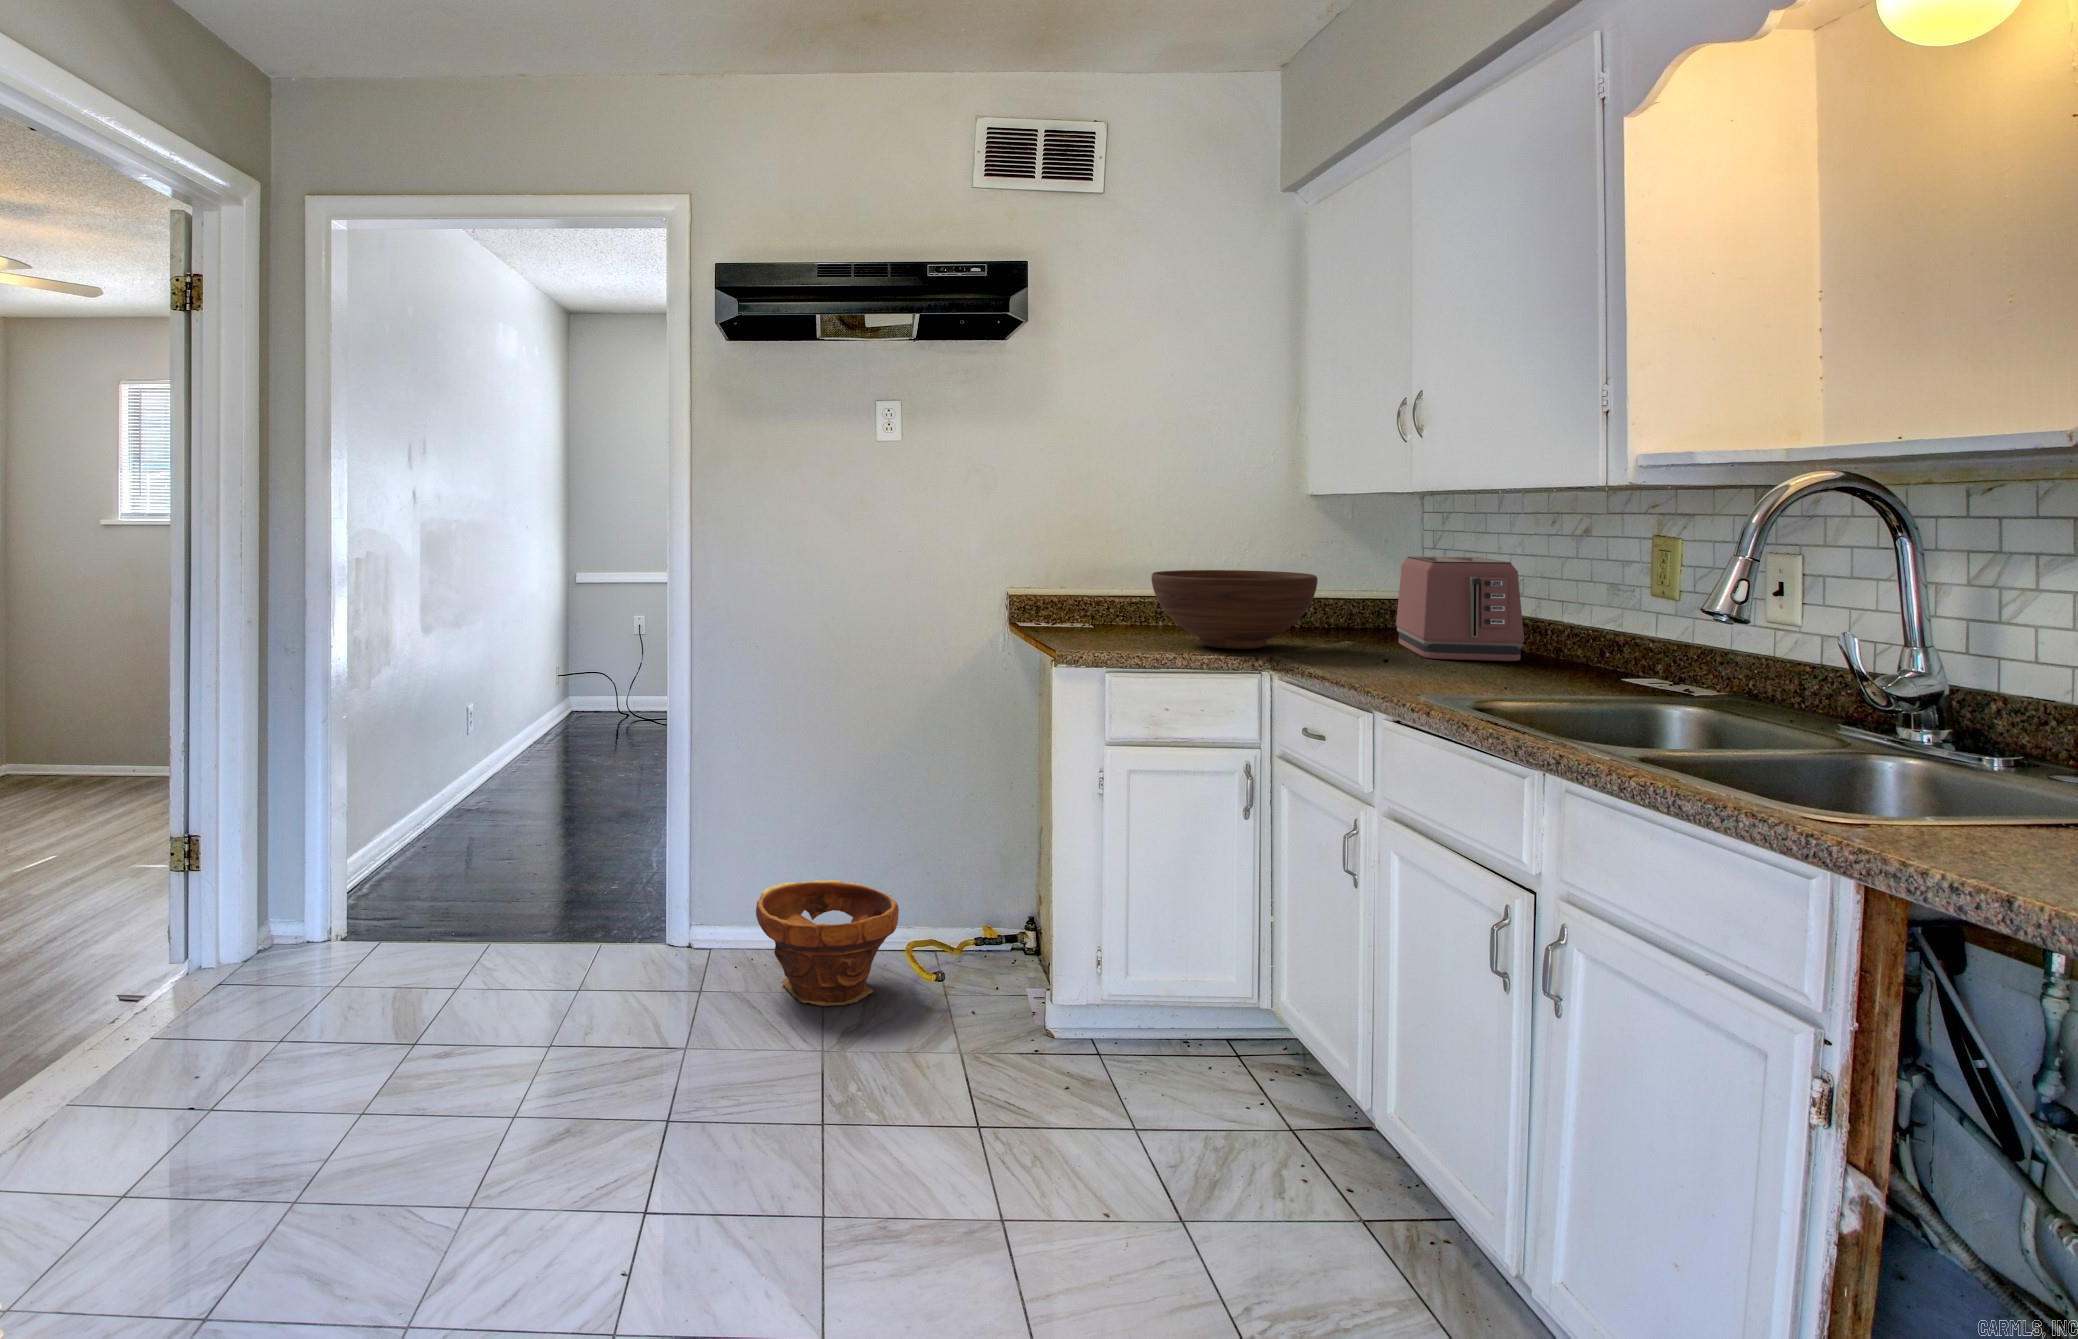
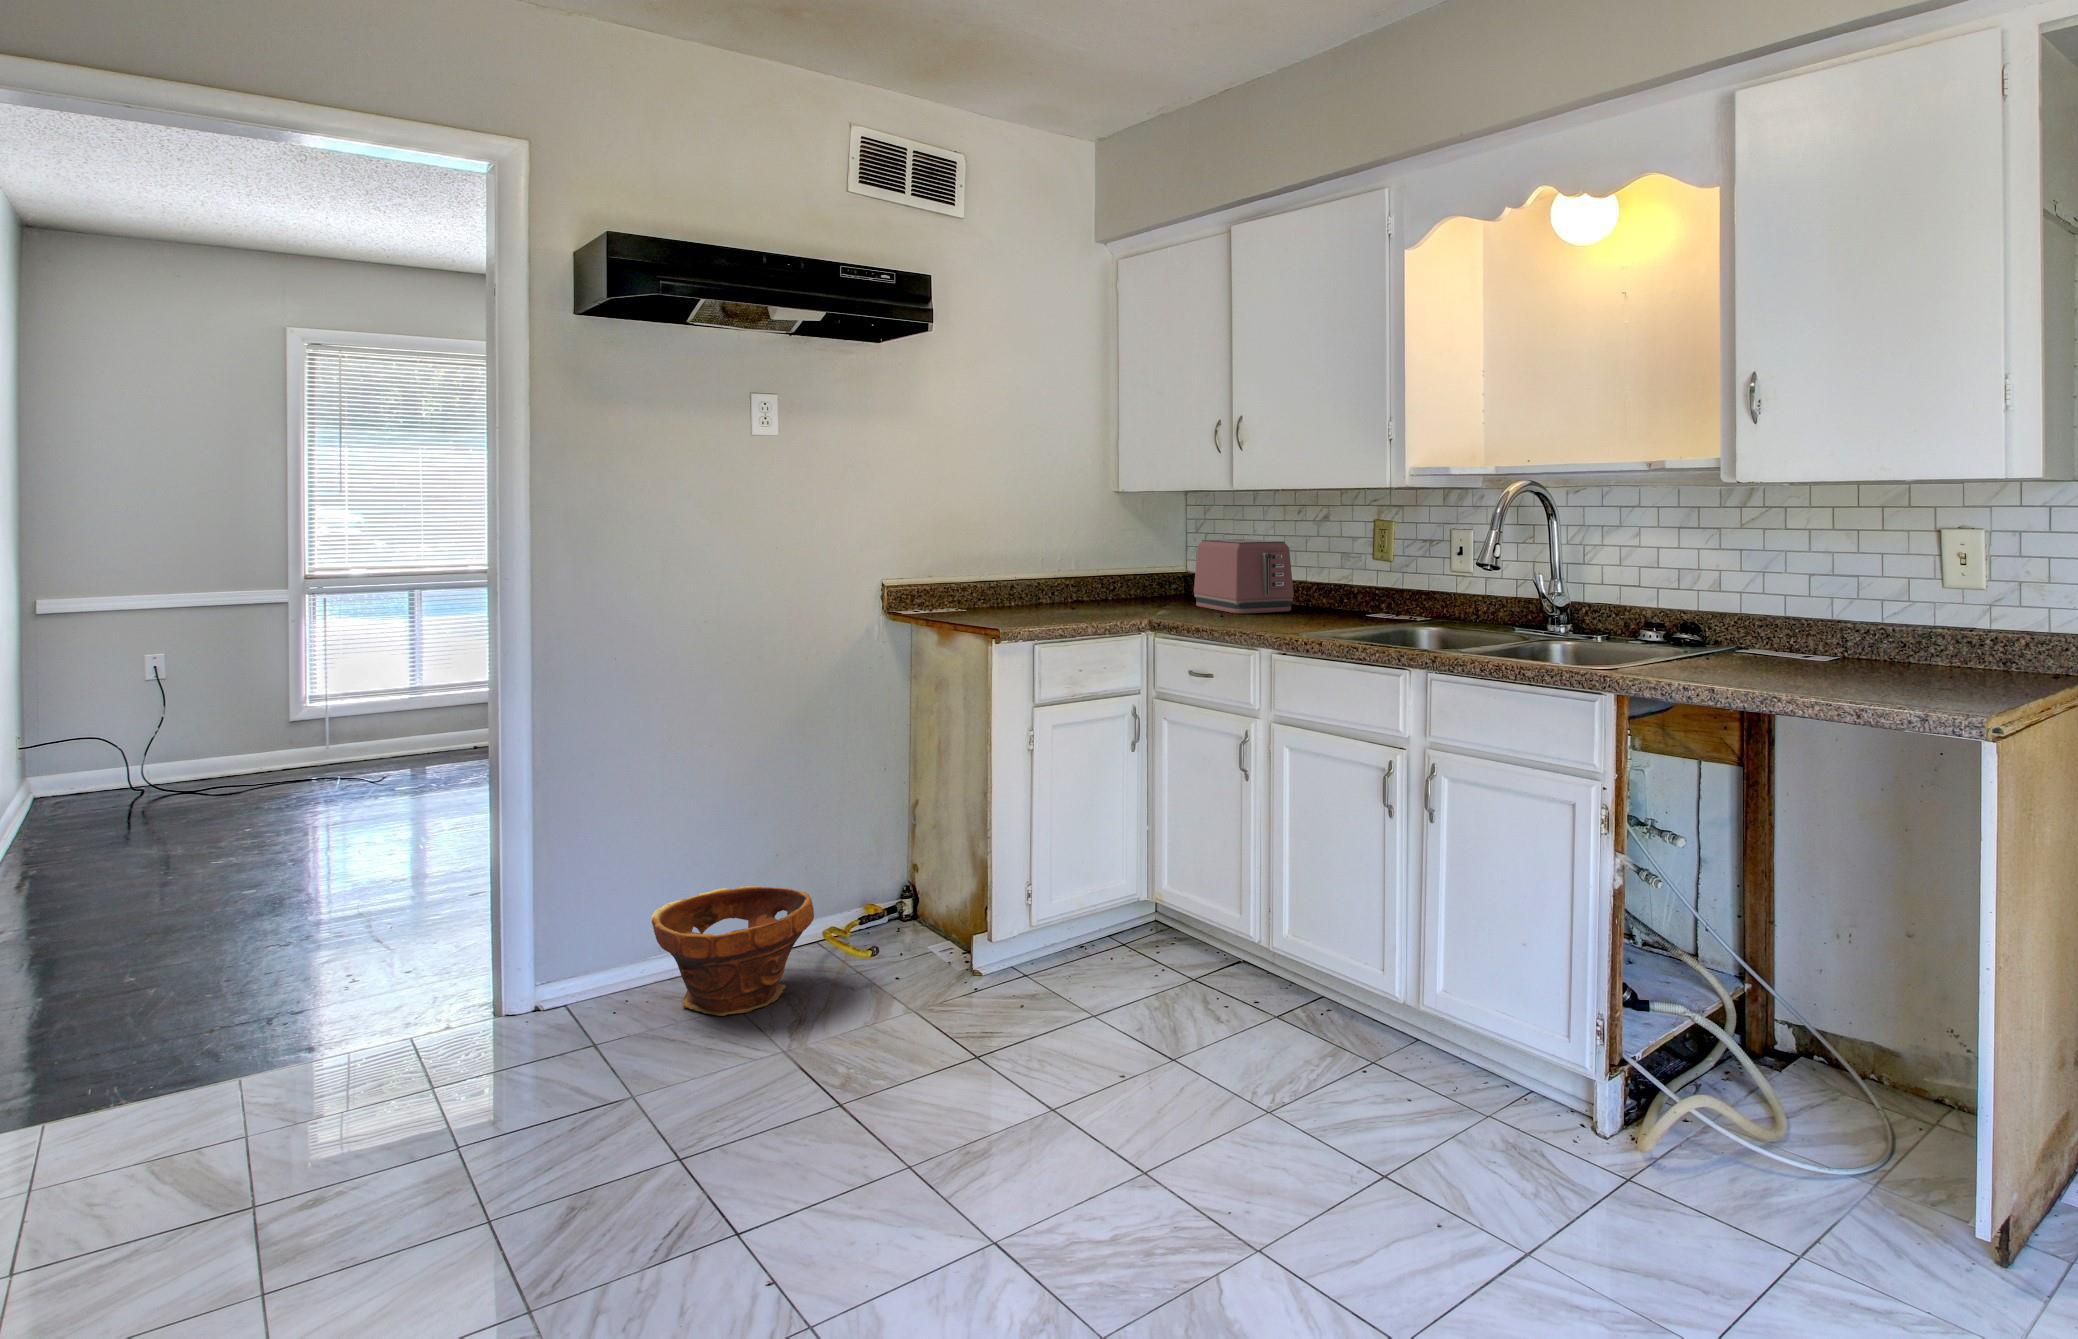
fruit bowl: present [1151,570,1317,649] -> none [1039,554,1168,618]

